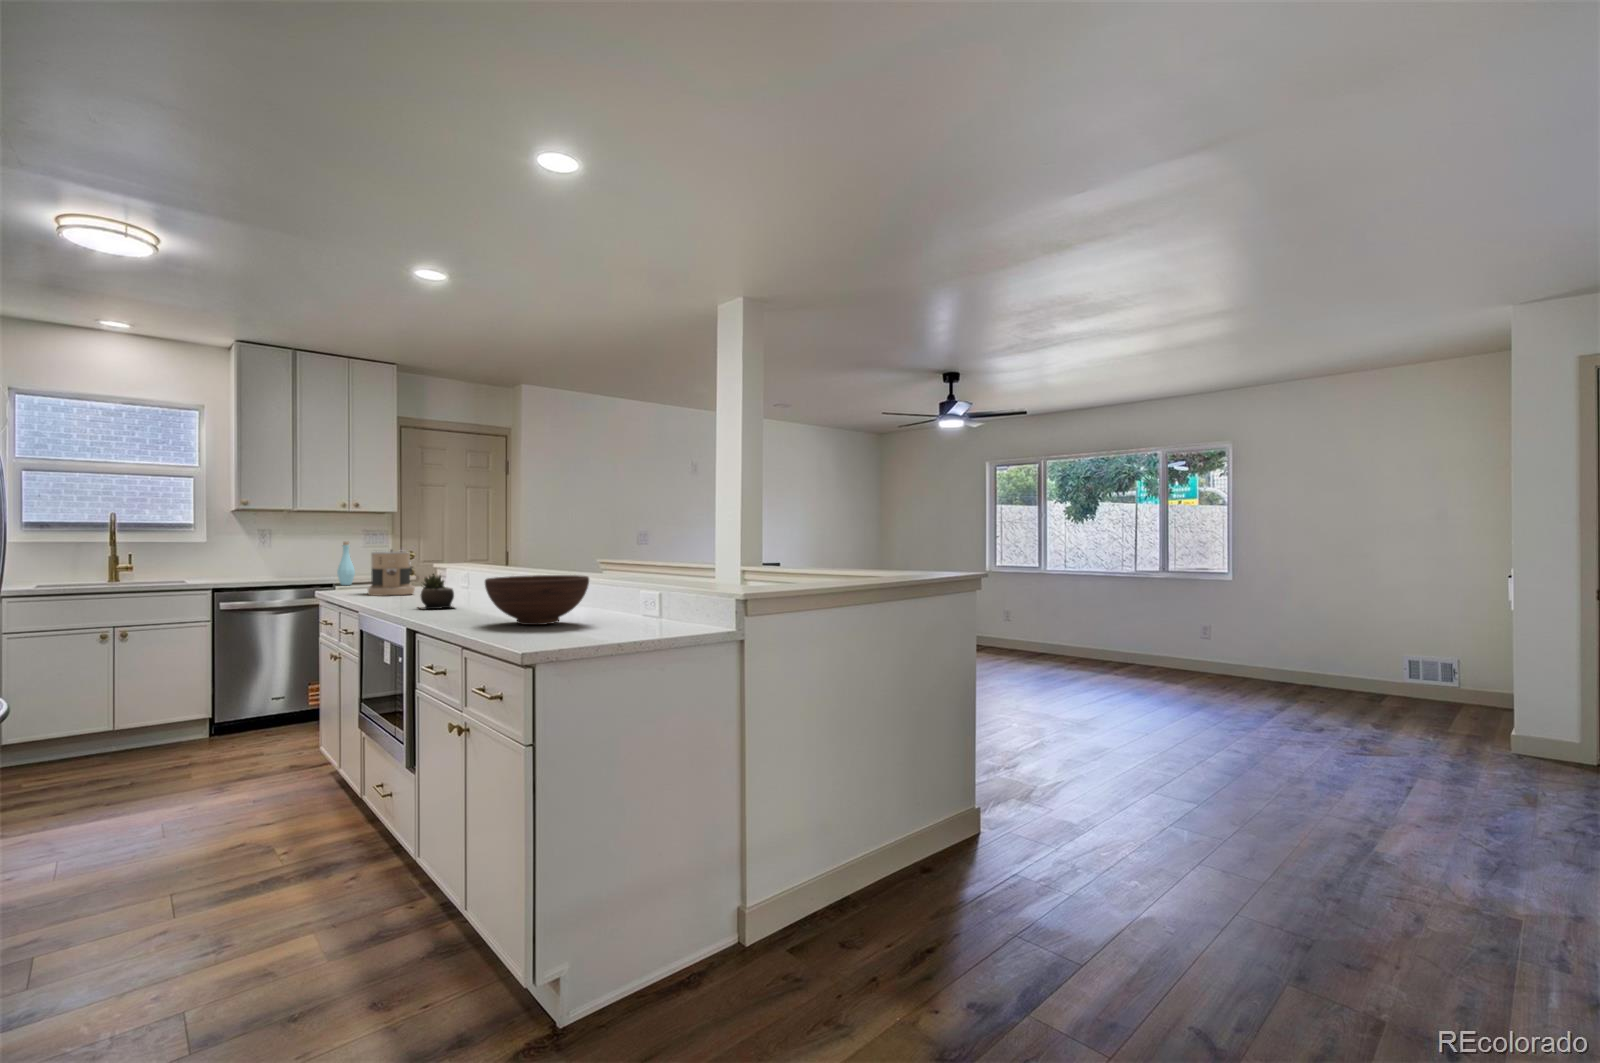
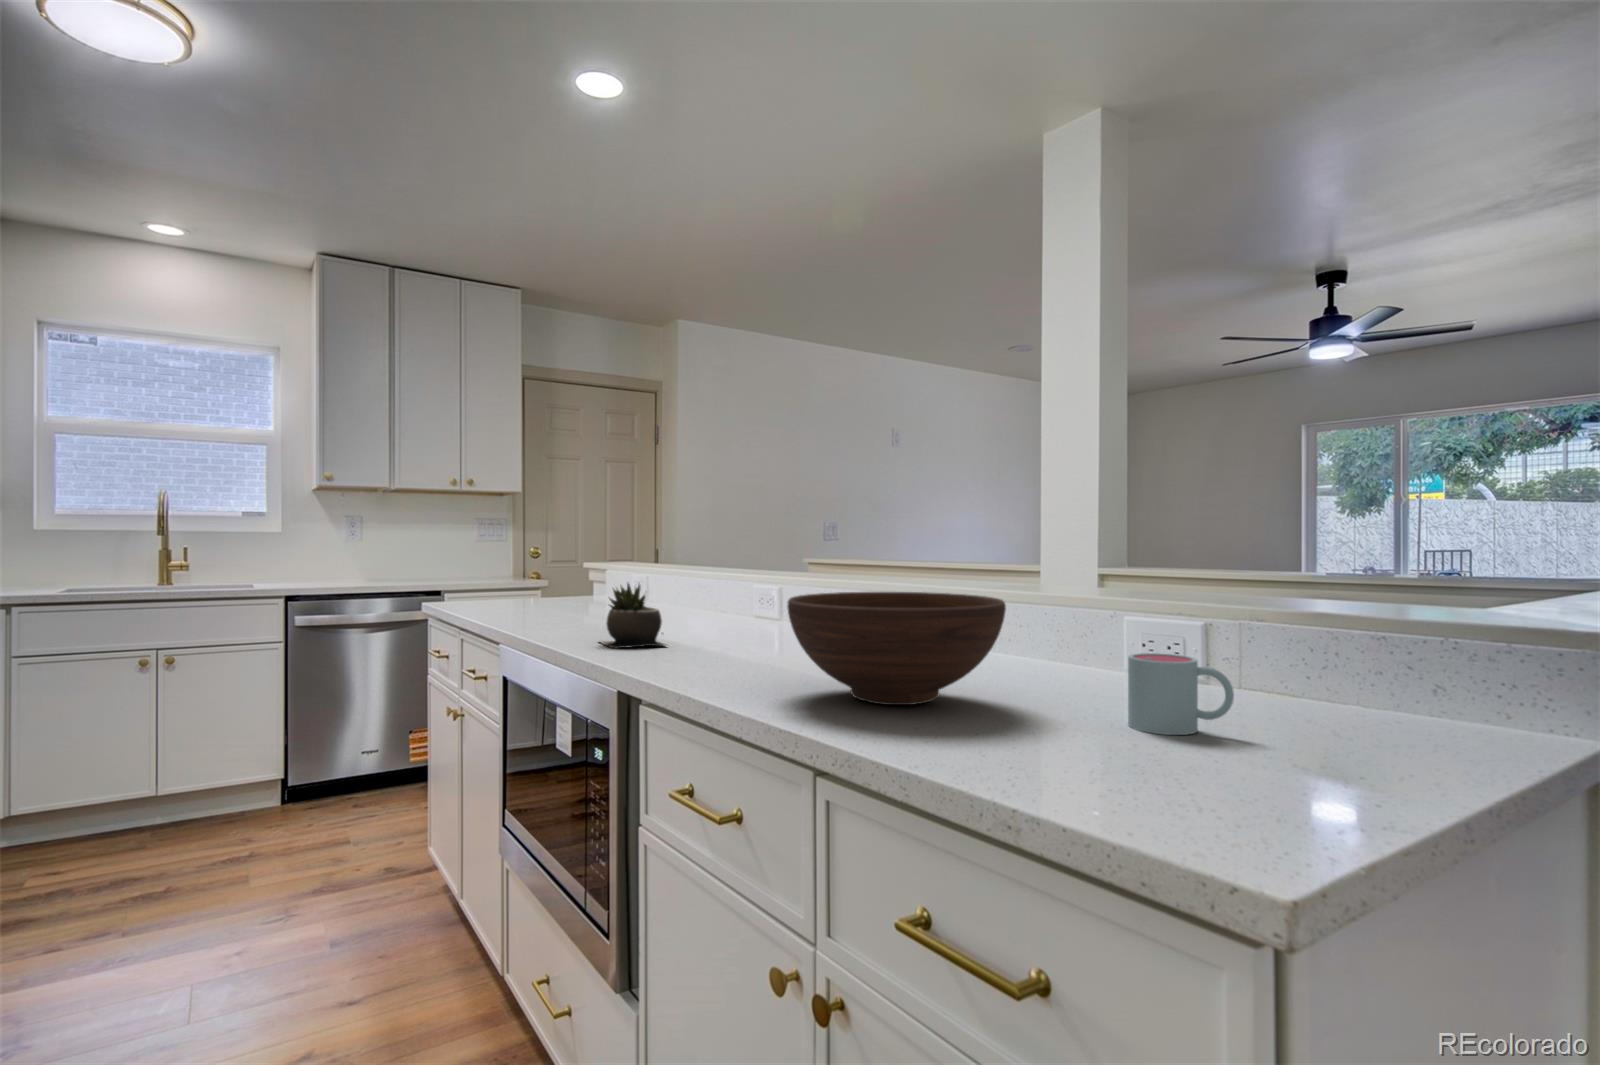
bottle: present [337,542,355,585] -> none [449,532,472,594]
coffee maker: present [367,550,415,596] -> none [499,541,567,614]
mug: none [626,599,663,631] -> present [1128,653,1234,735]

